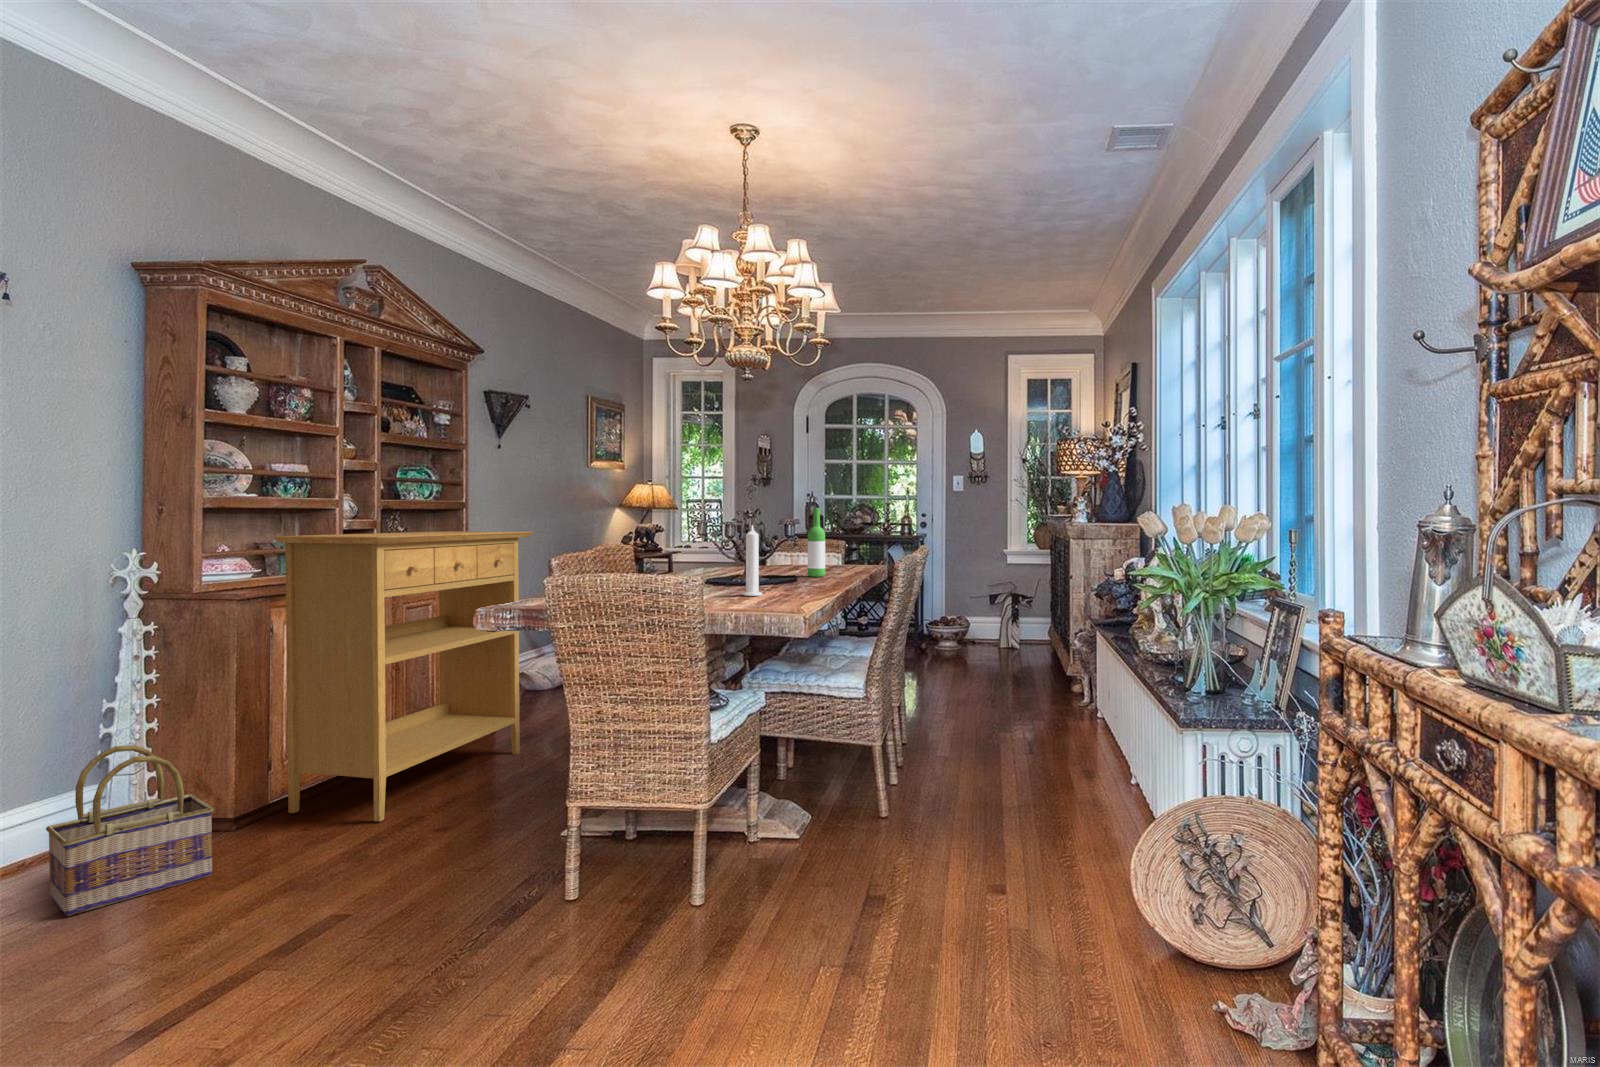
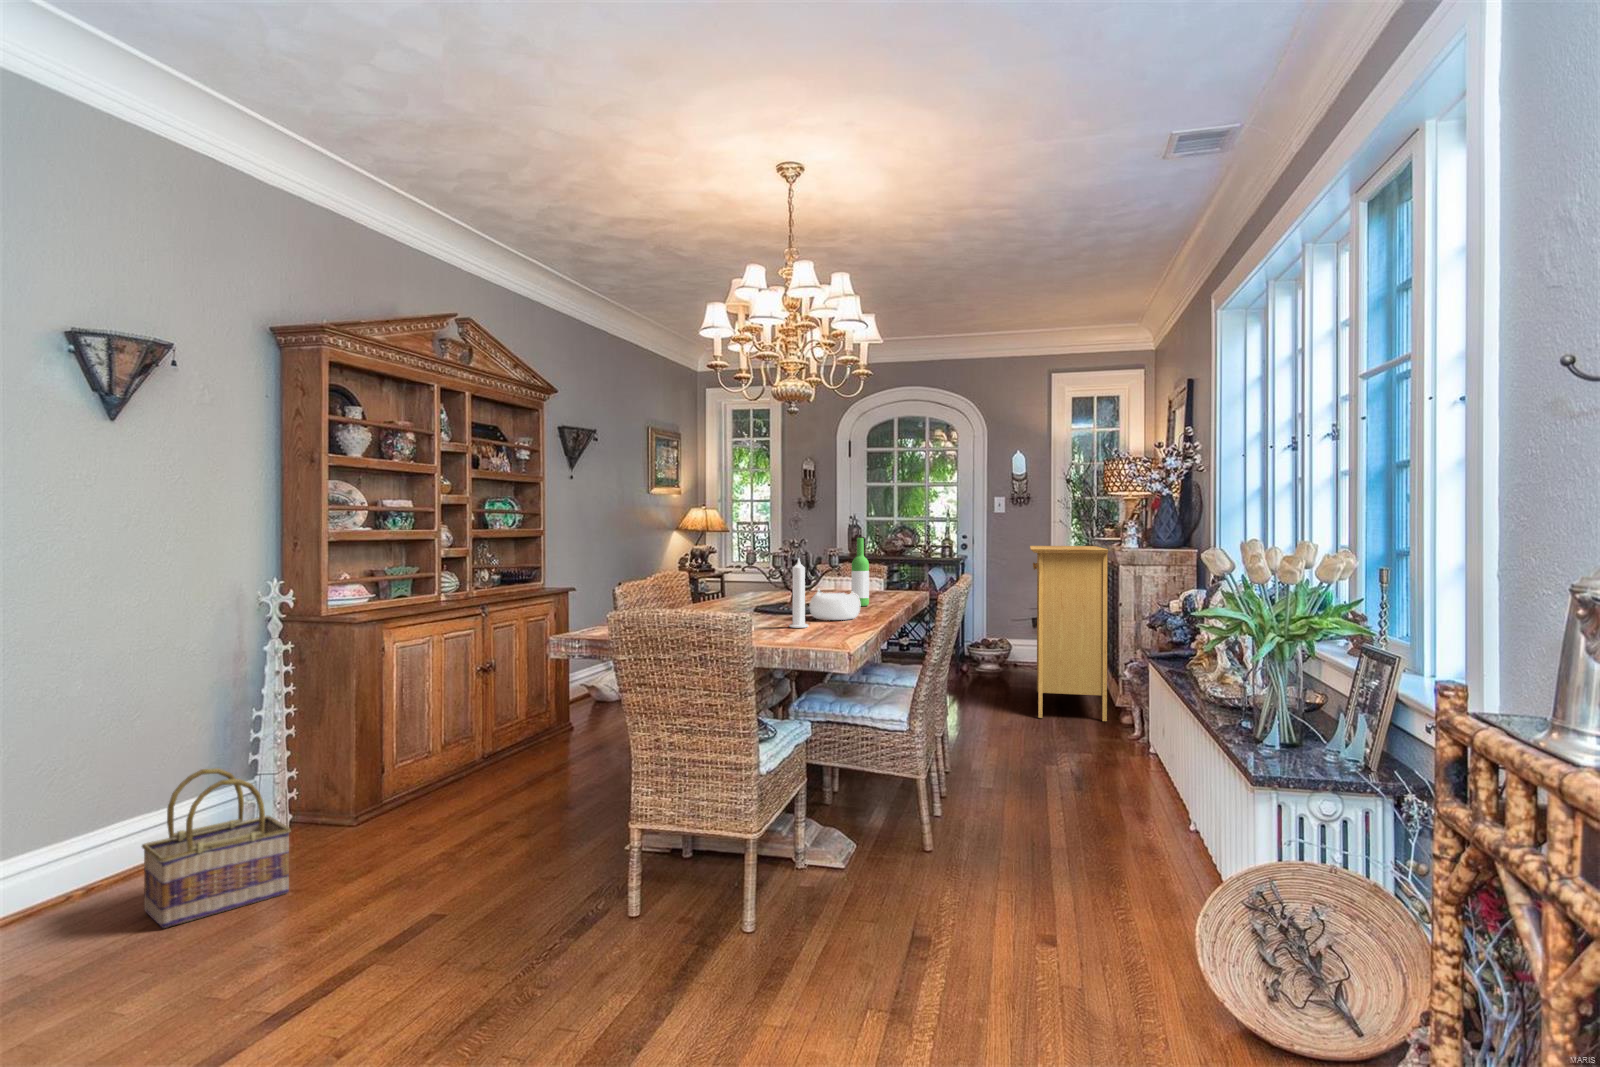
console table: present [274,531,533,822] -> present [1030,546,1108,721]
decorative bowl: none [764,557,815,589] -> present [809,589,860,620]

